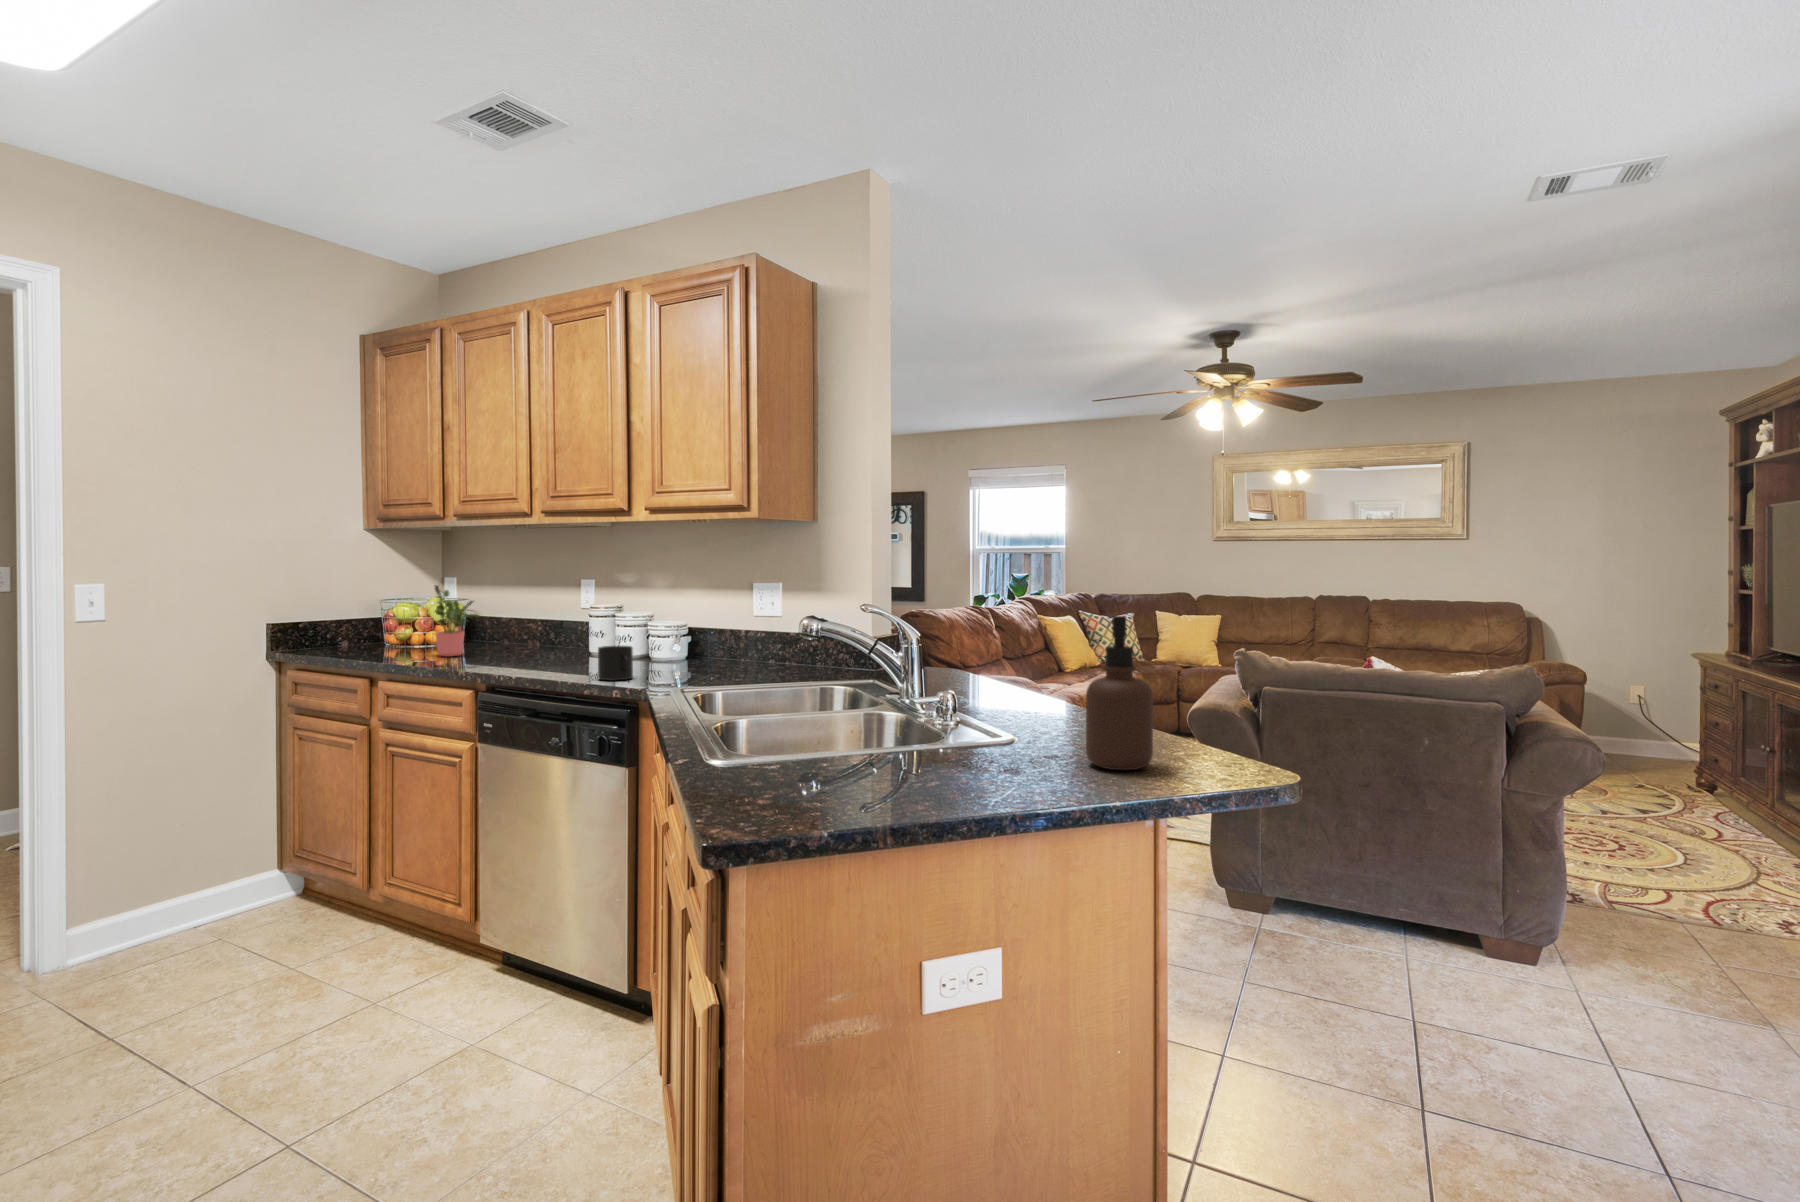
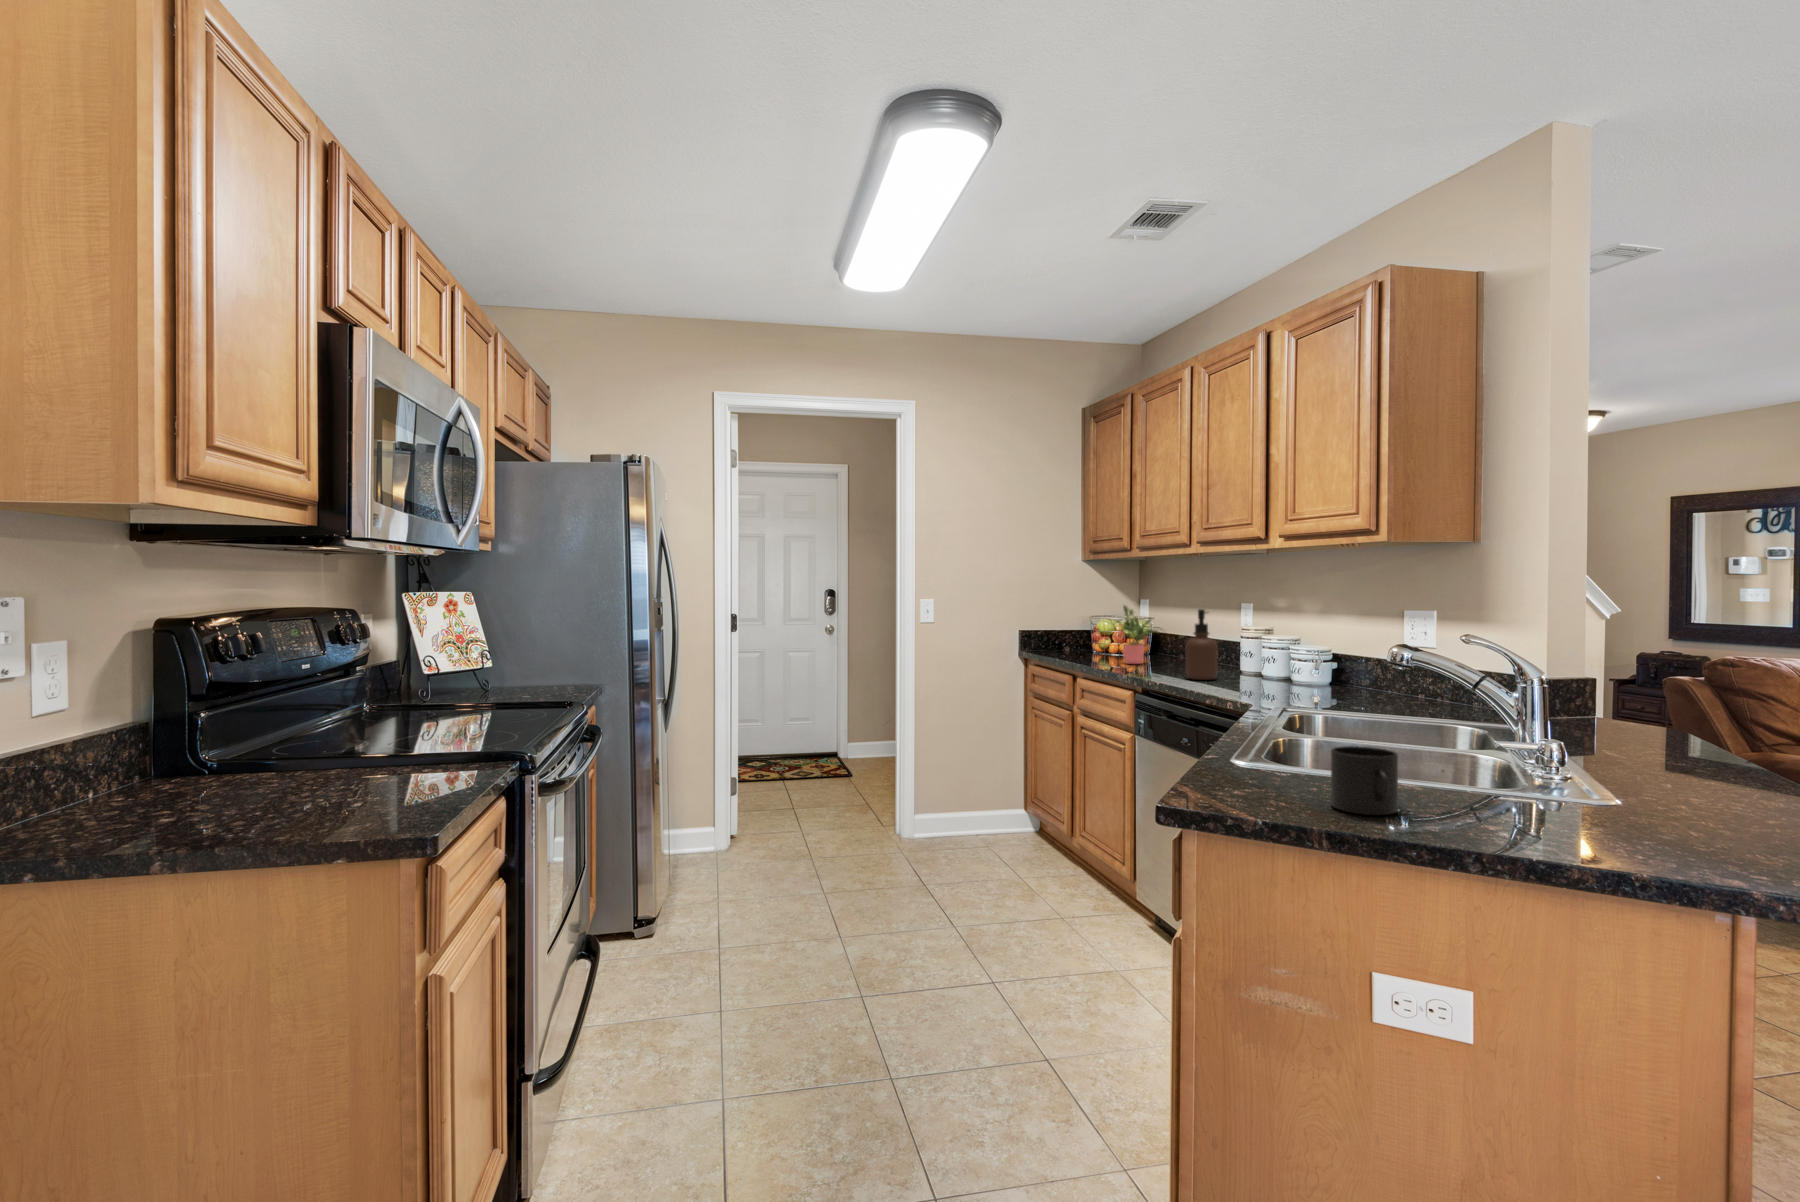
soap dispenser: present [1086,616,1153,770] -> present [1185,609,1218,680]
mug: present [598,646,633,681] -> present [1331,746,1398,815]

